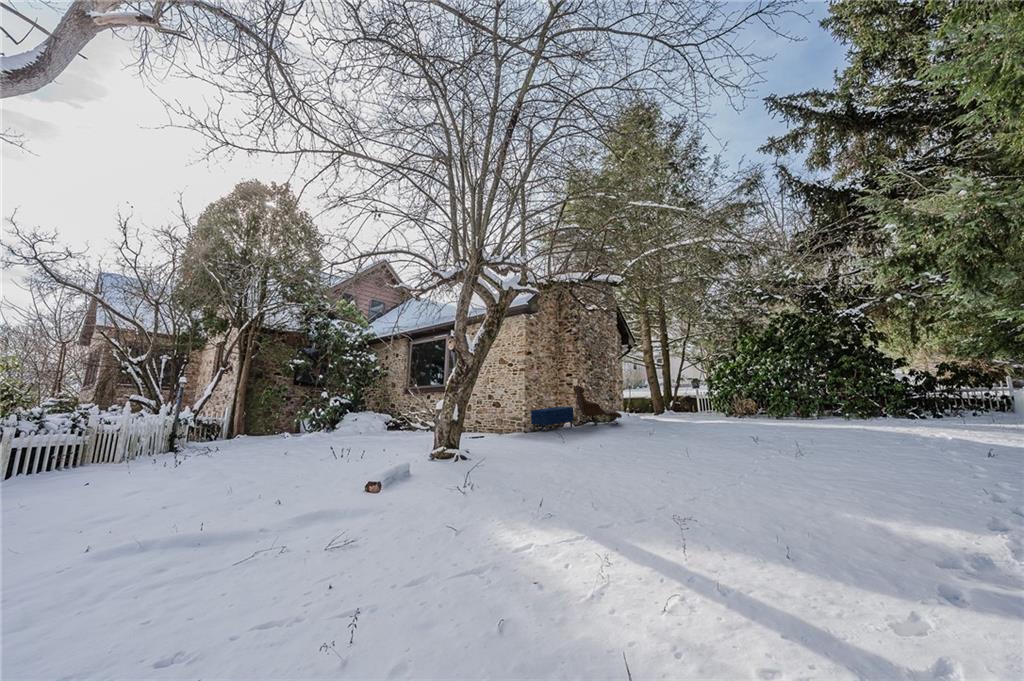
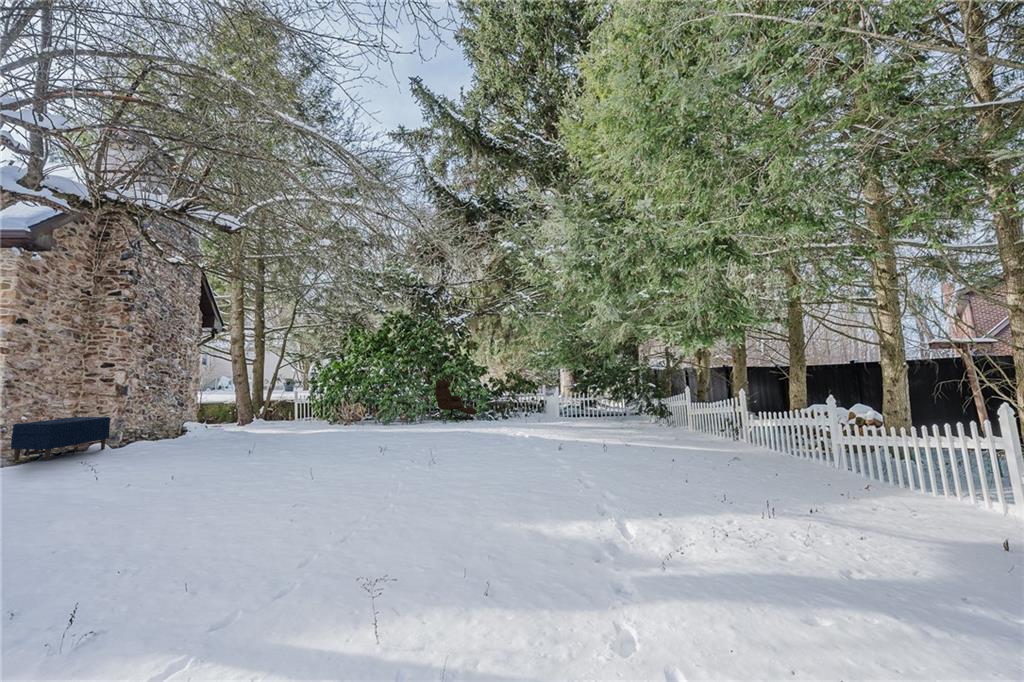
lounge chair: present [575,385,622,426] -> present [435,380,477,420]

